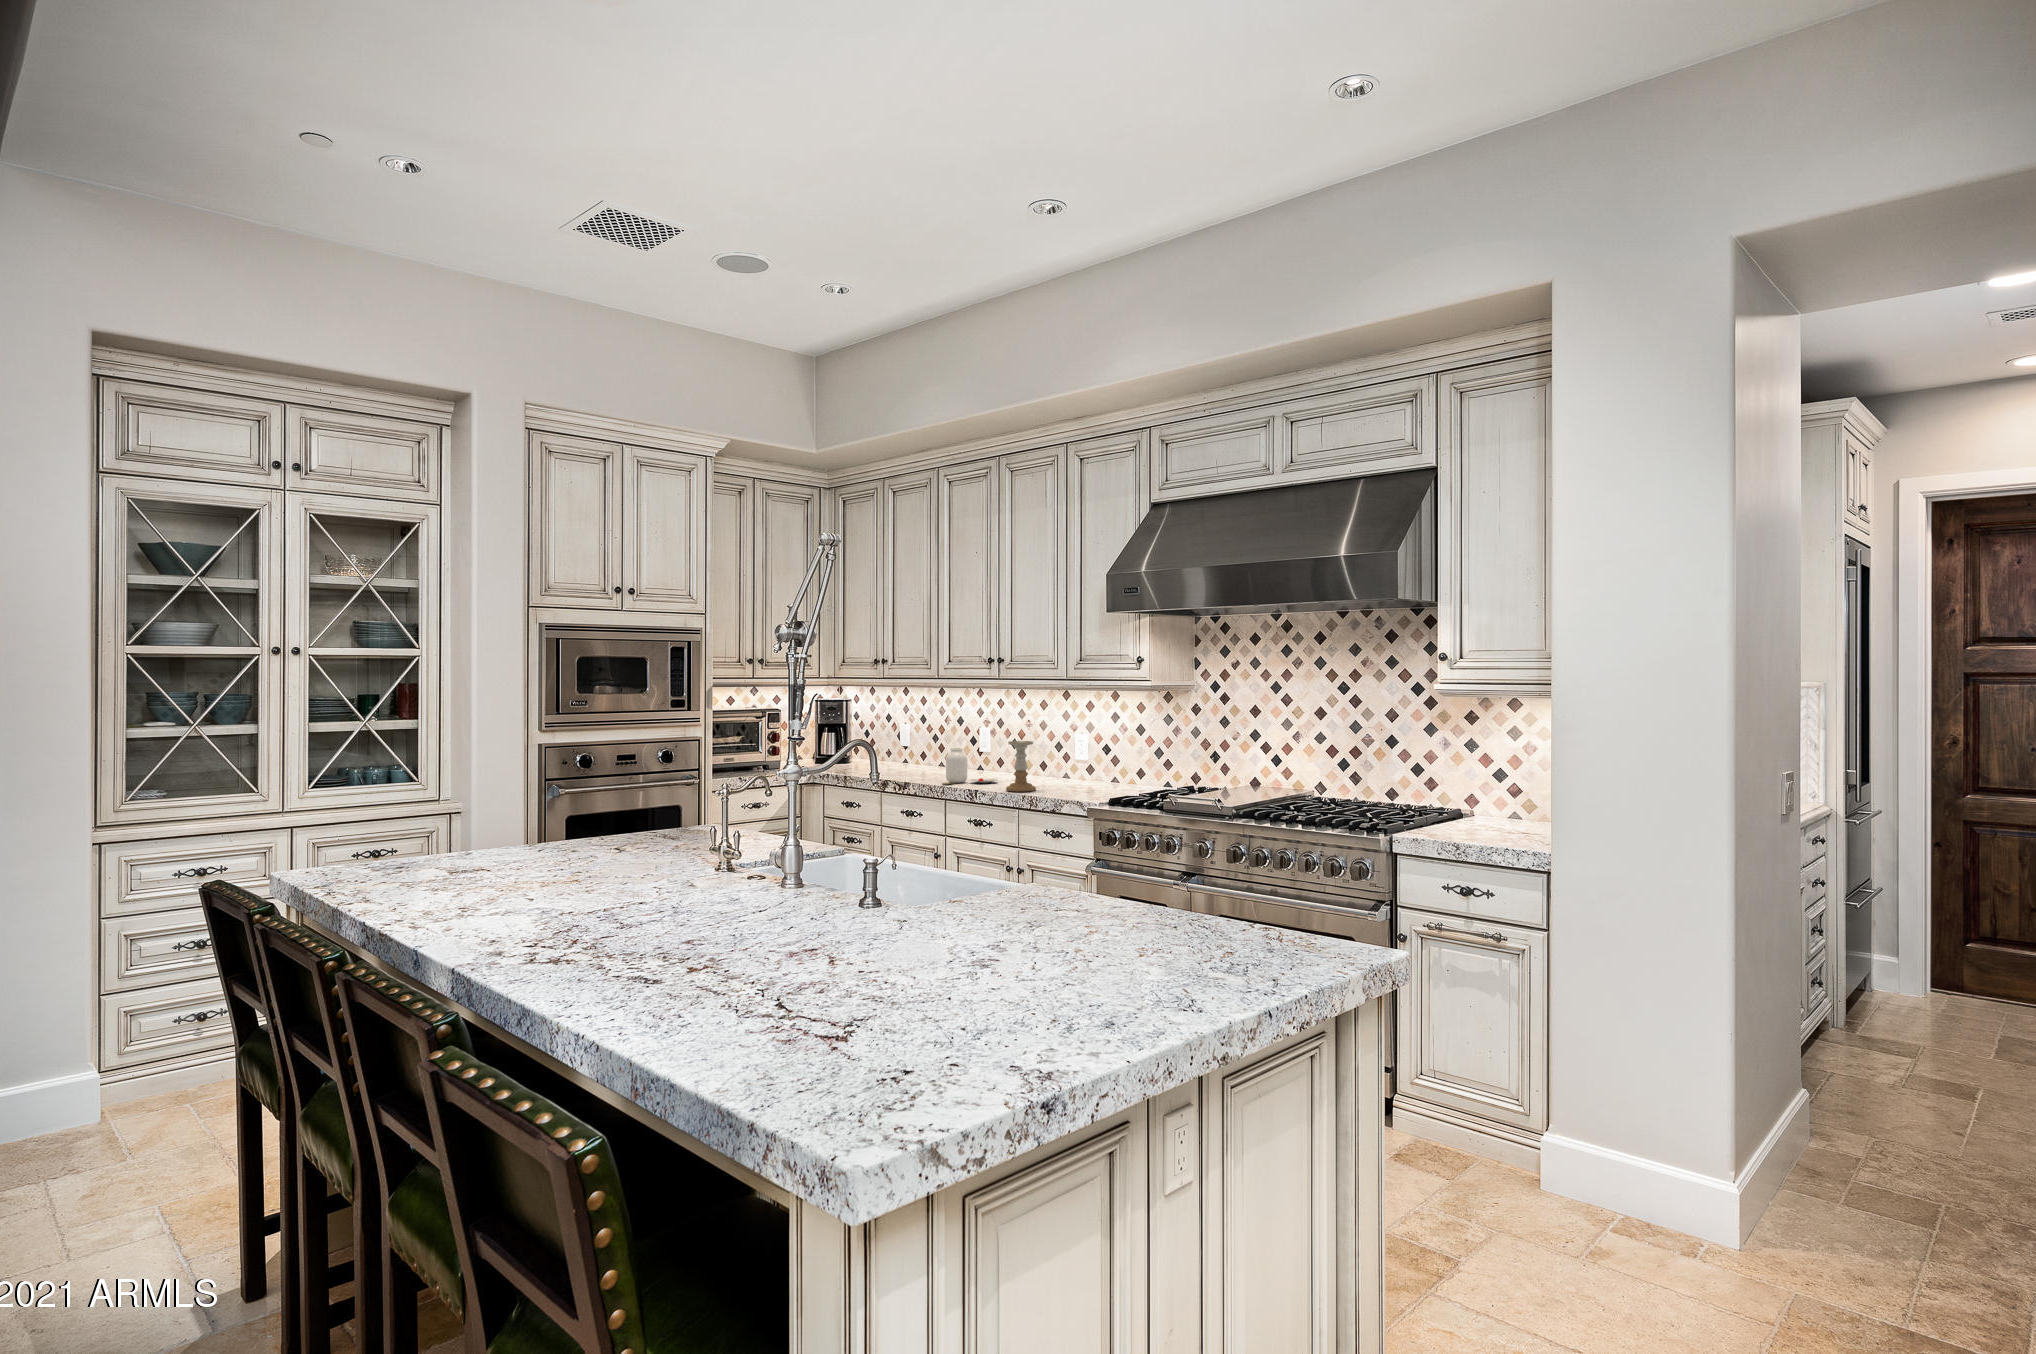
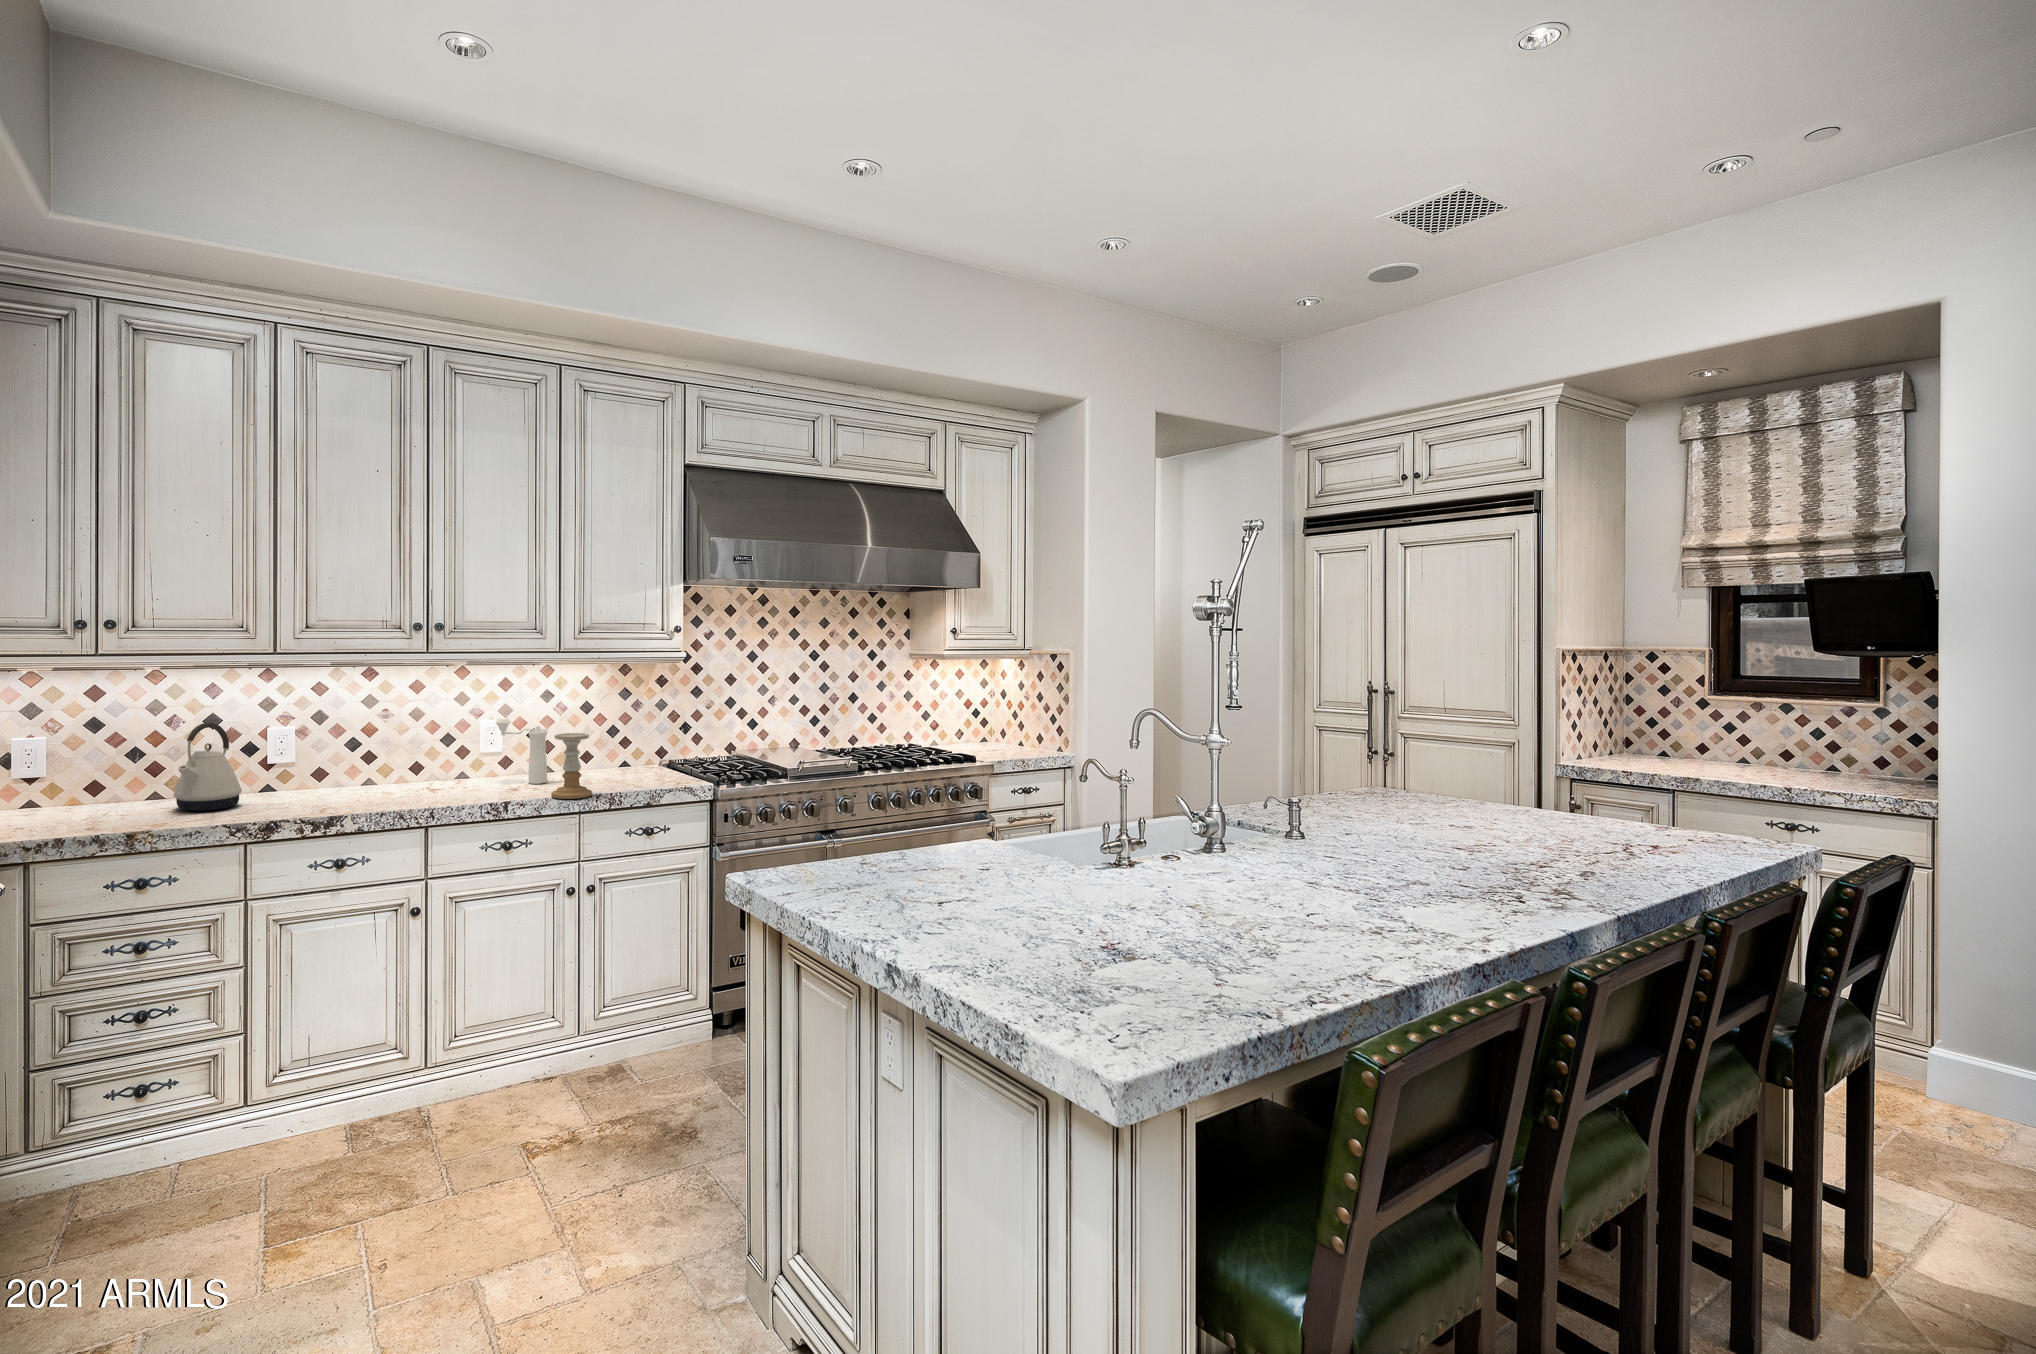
kettle: none [911,720,951,772] -> present [174,723,242,811]
pepper mill: none [1053,731,1071,784] -> present [496,718,548,784]
jar: present [942,748,997,784] -> none [395,757,473,812]

